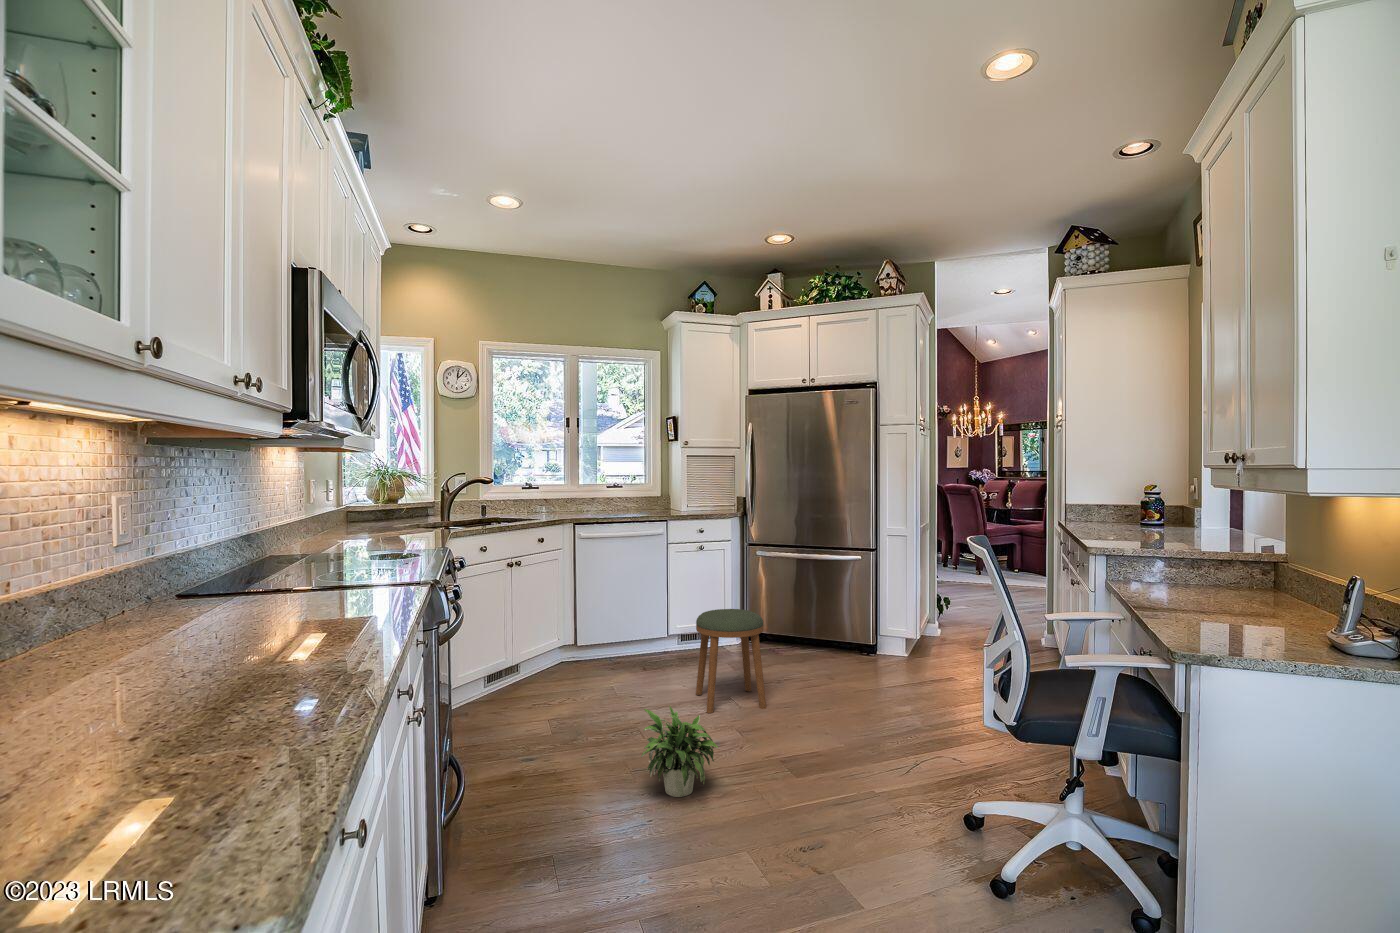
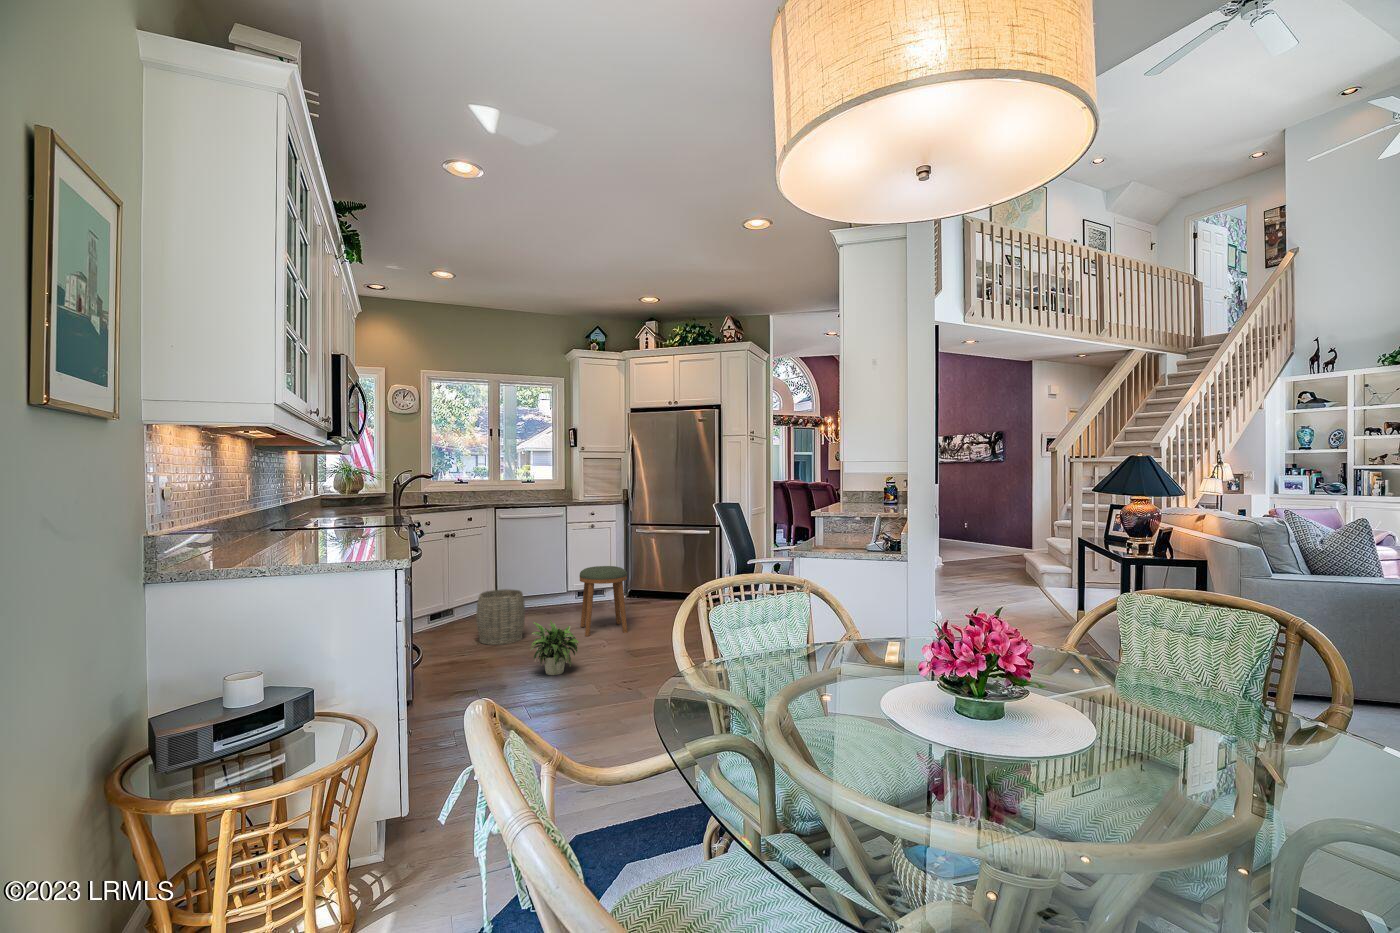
woven basket: none [555,642,622,725] -> present [476,589,525,645]

